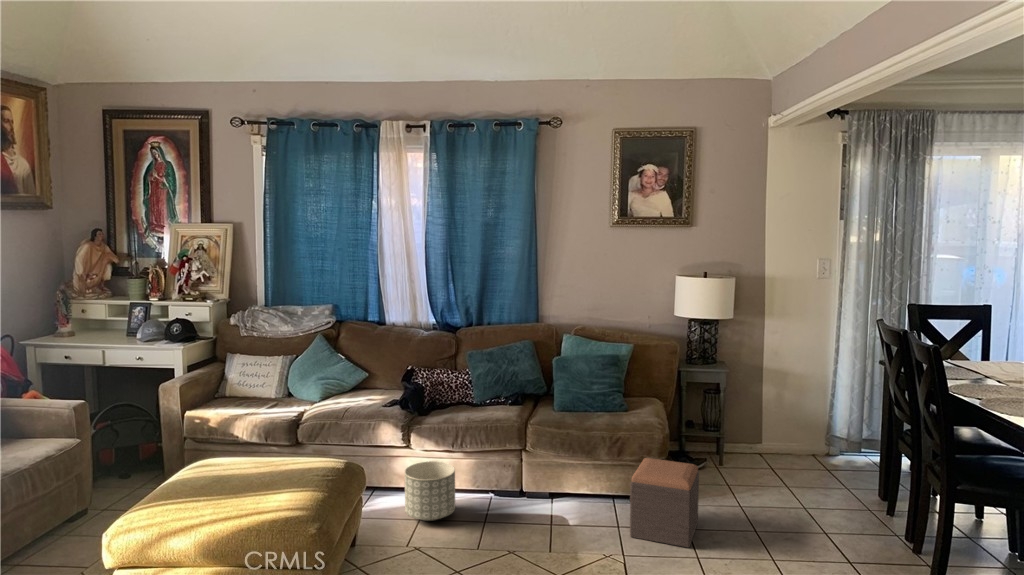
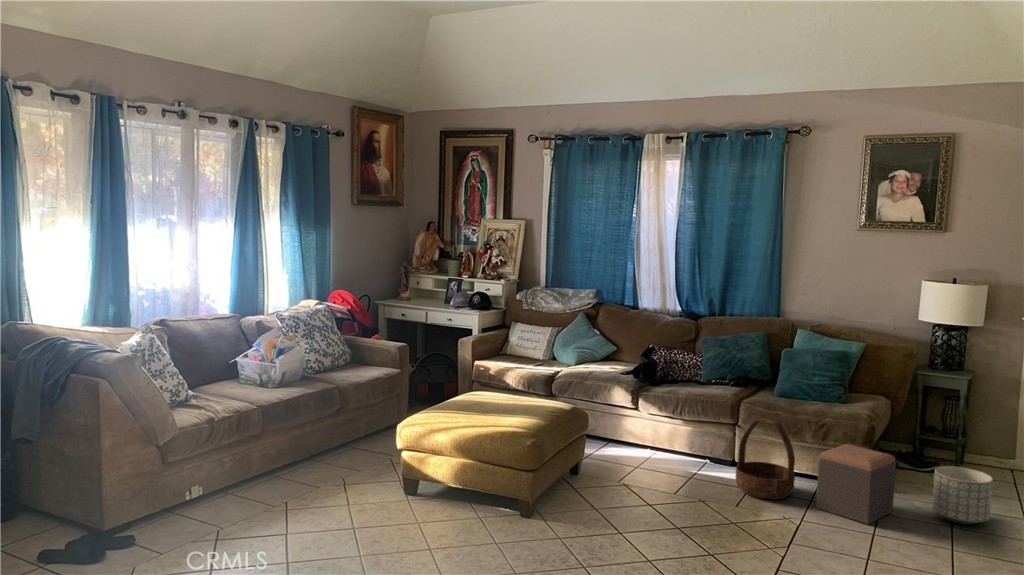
basket: none [538,444,602,538] -> present [736,418,795,499]
planter: present [404,461,455,521] -> present [932,466,993,524]

